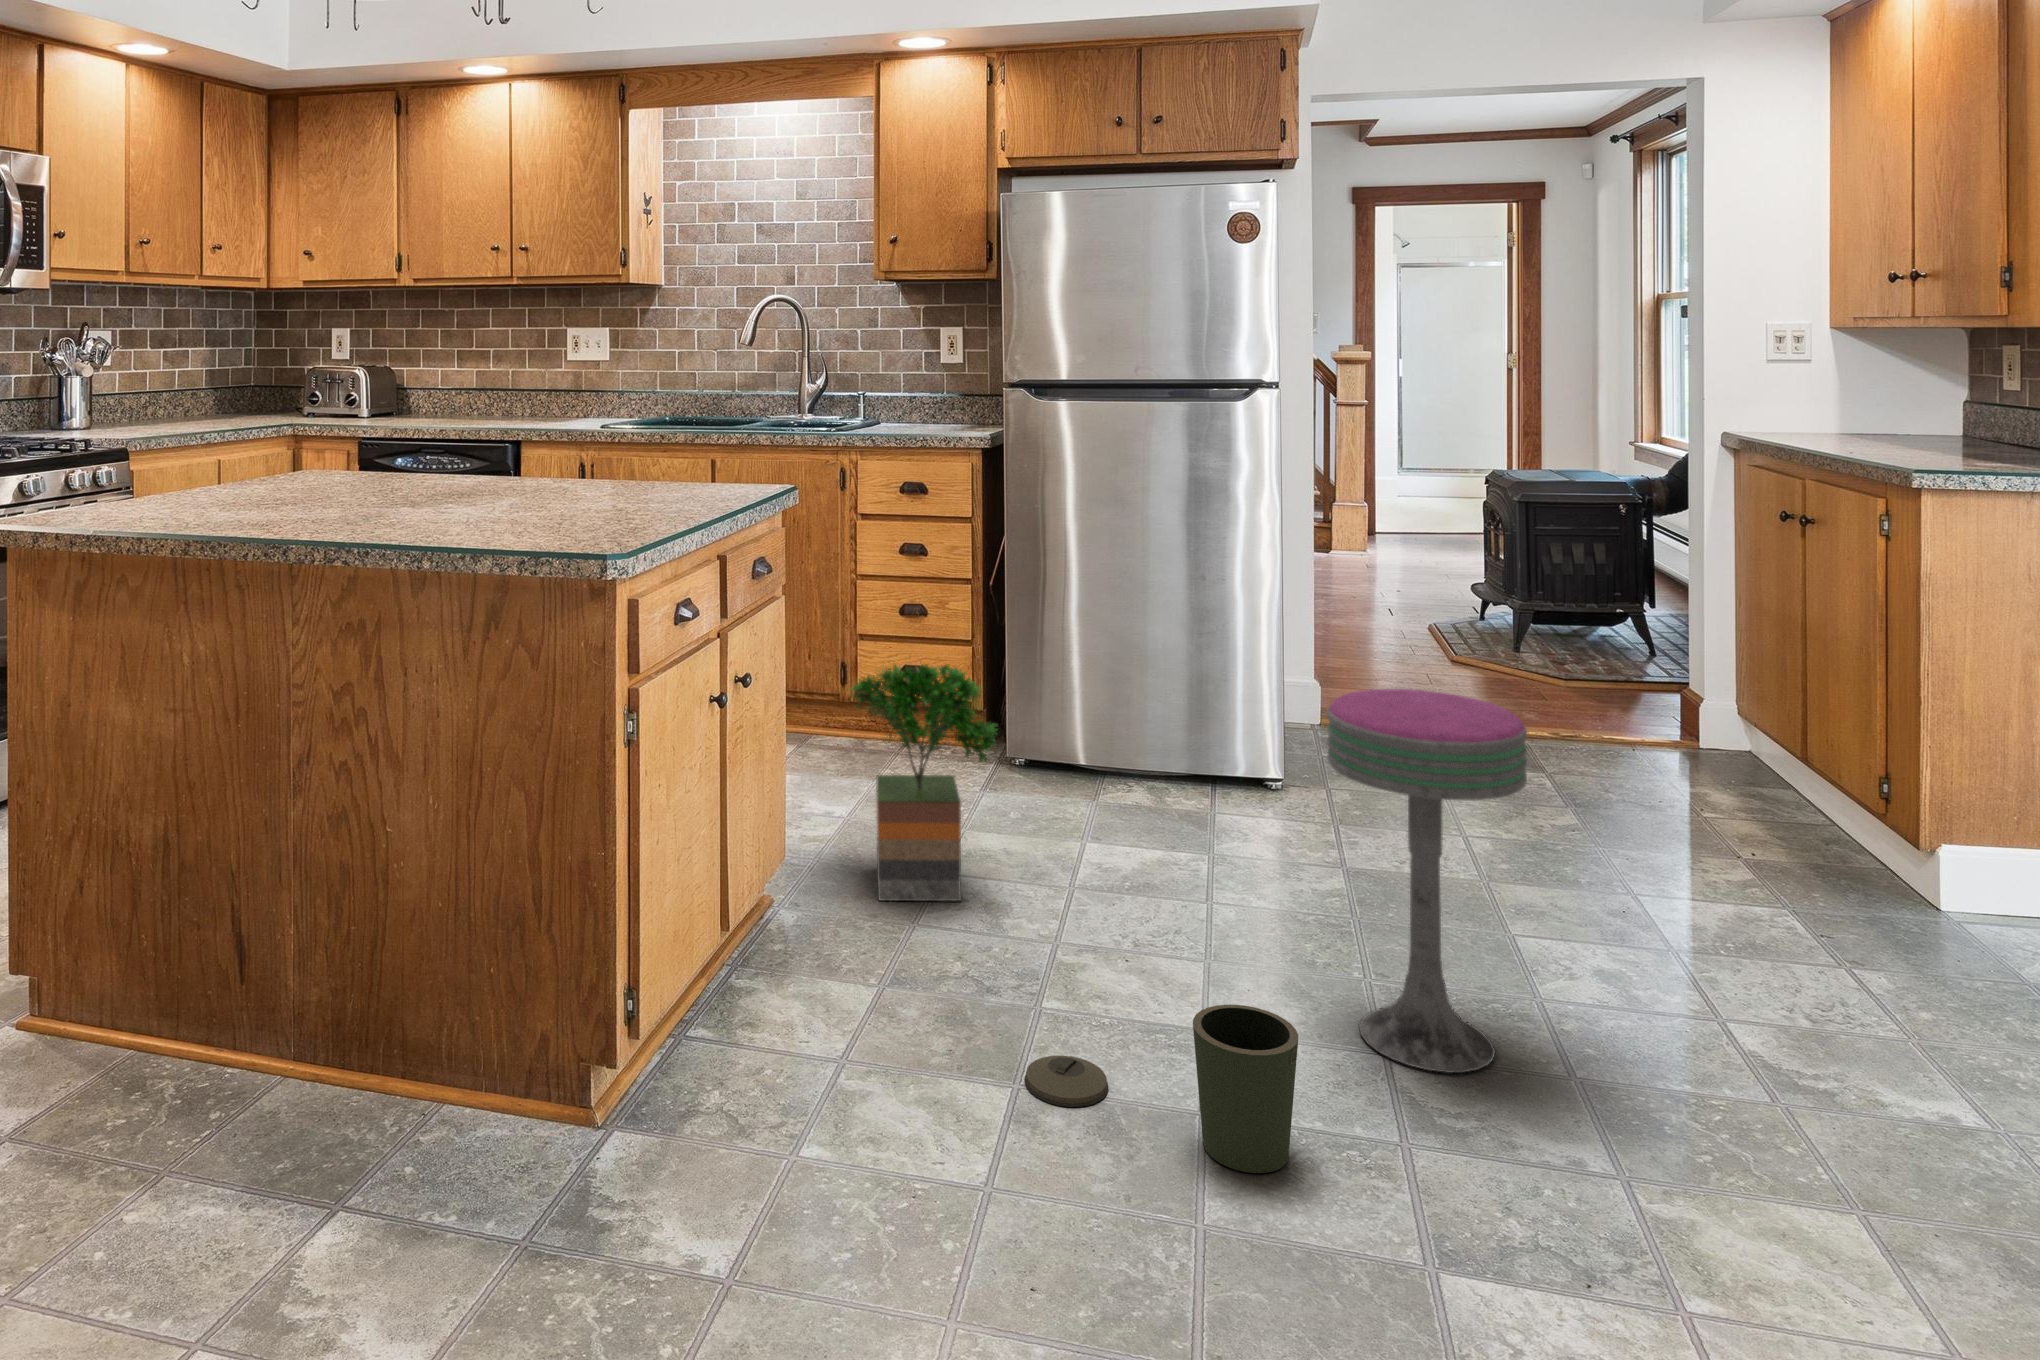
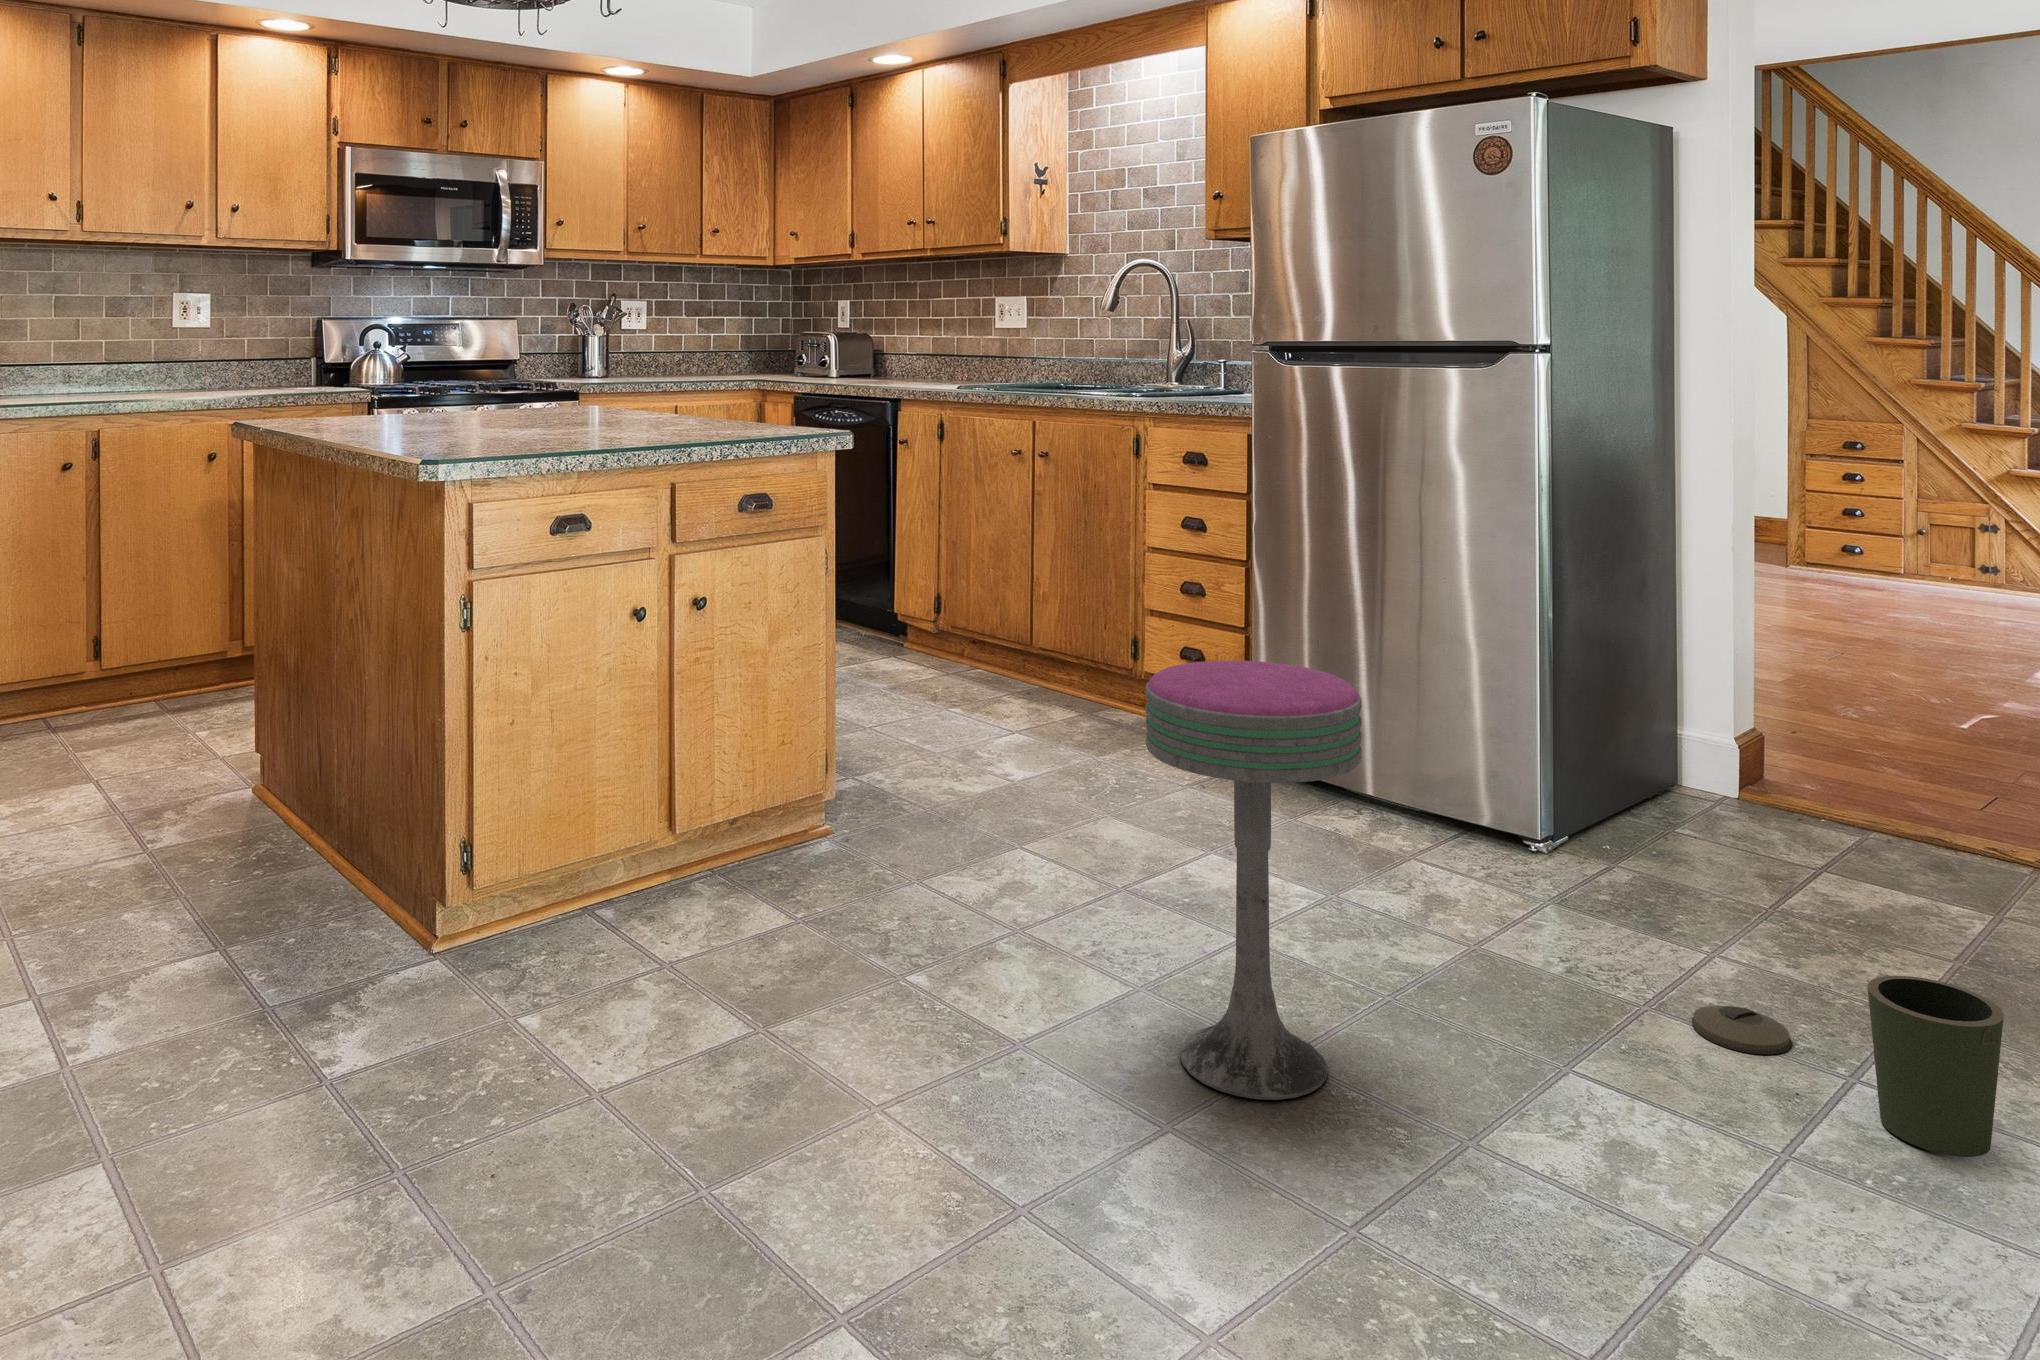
potted tree: present [850,664,997,901] -> none [926,605,1069,849]
trash can: present [1025,1005,1298,1173] -> present [1692,976,2004,1157]

